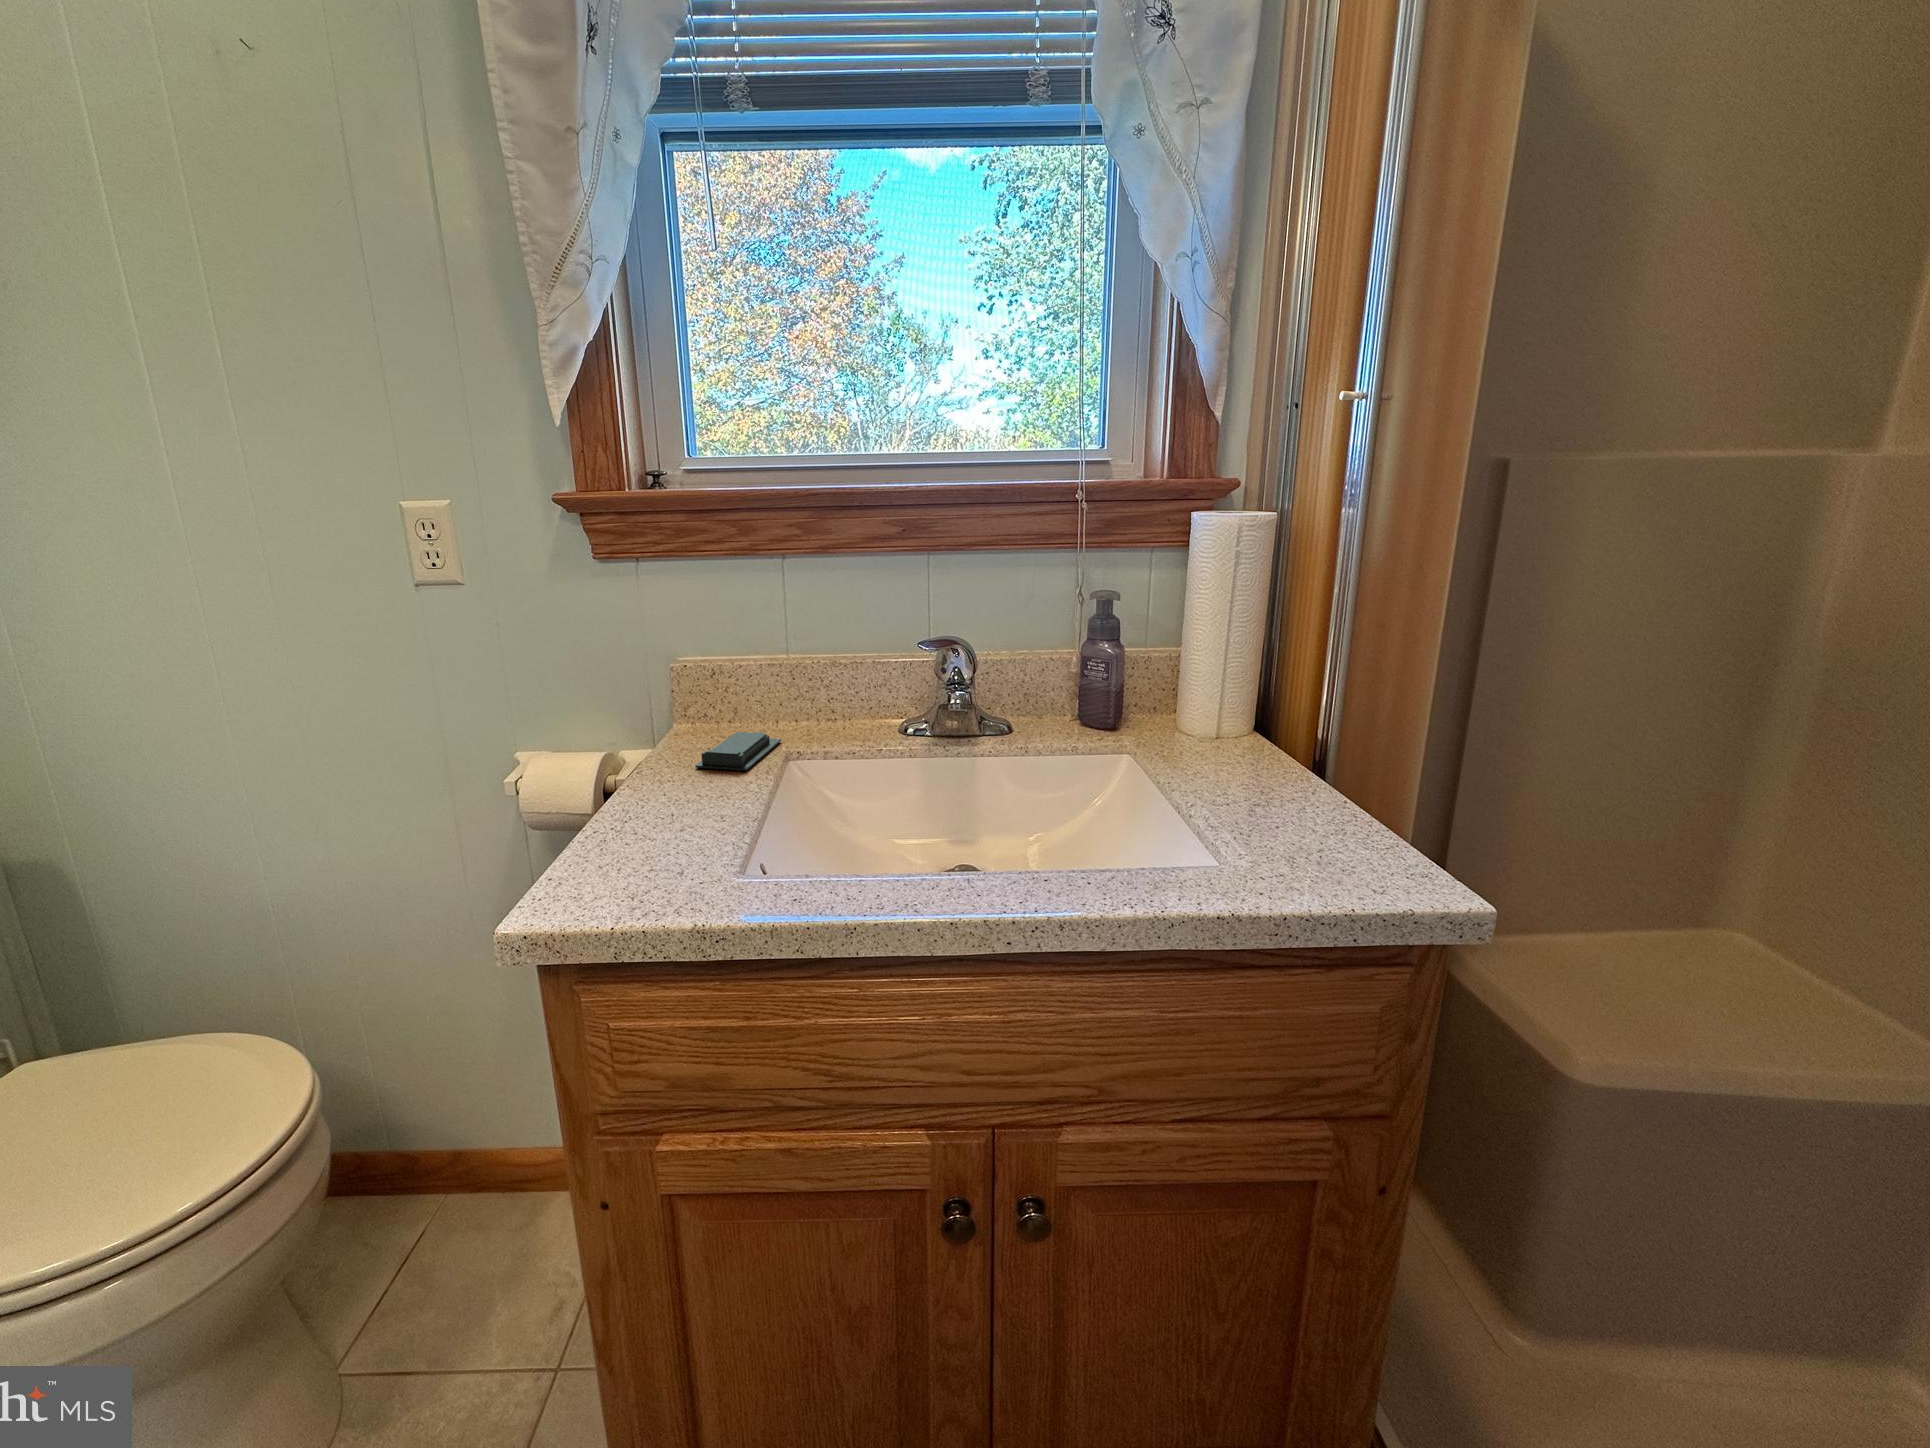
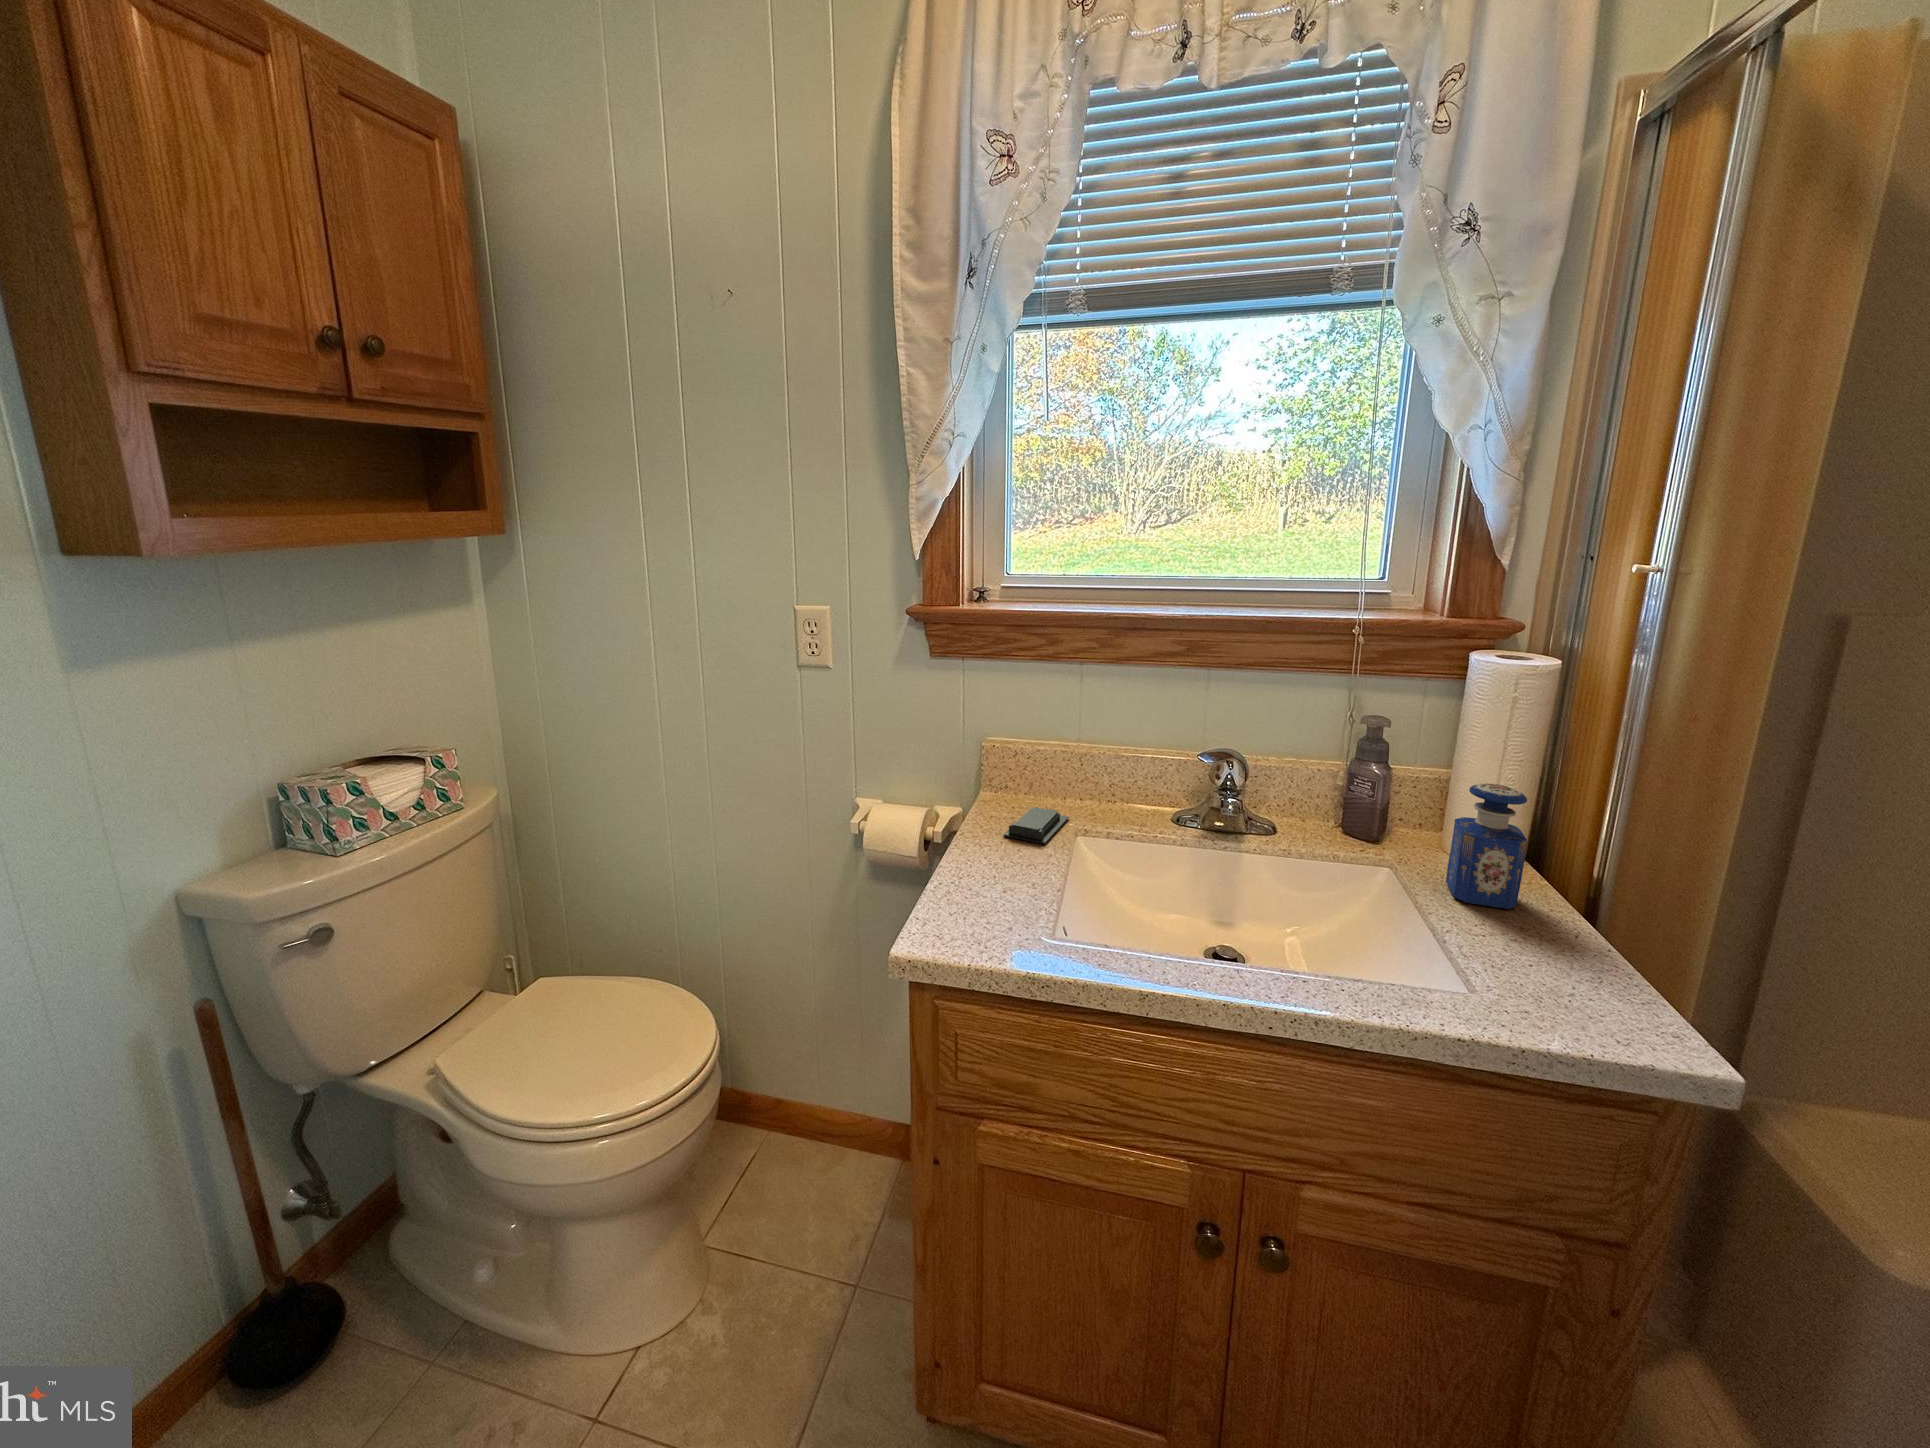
perfume bottle: none [1184,643,1260,776] -> present [1446,783,1527,909]

